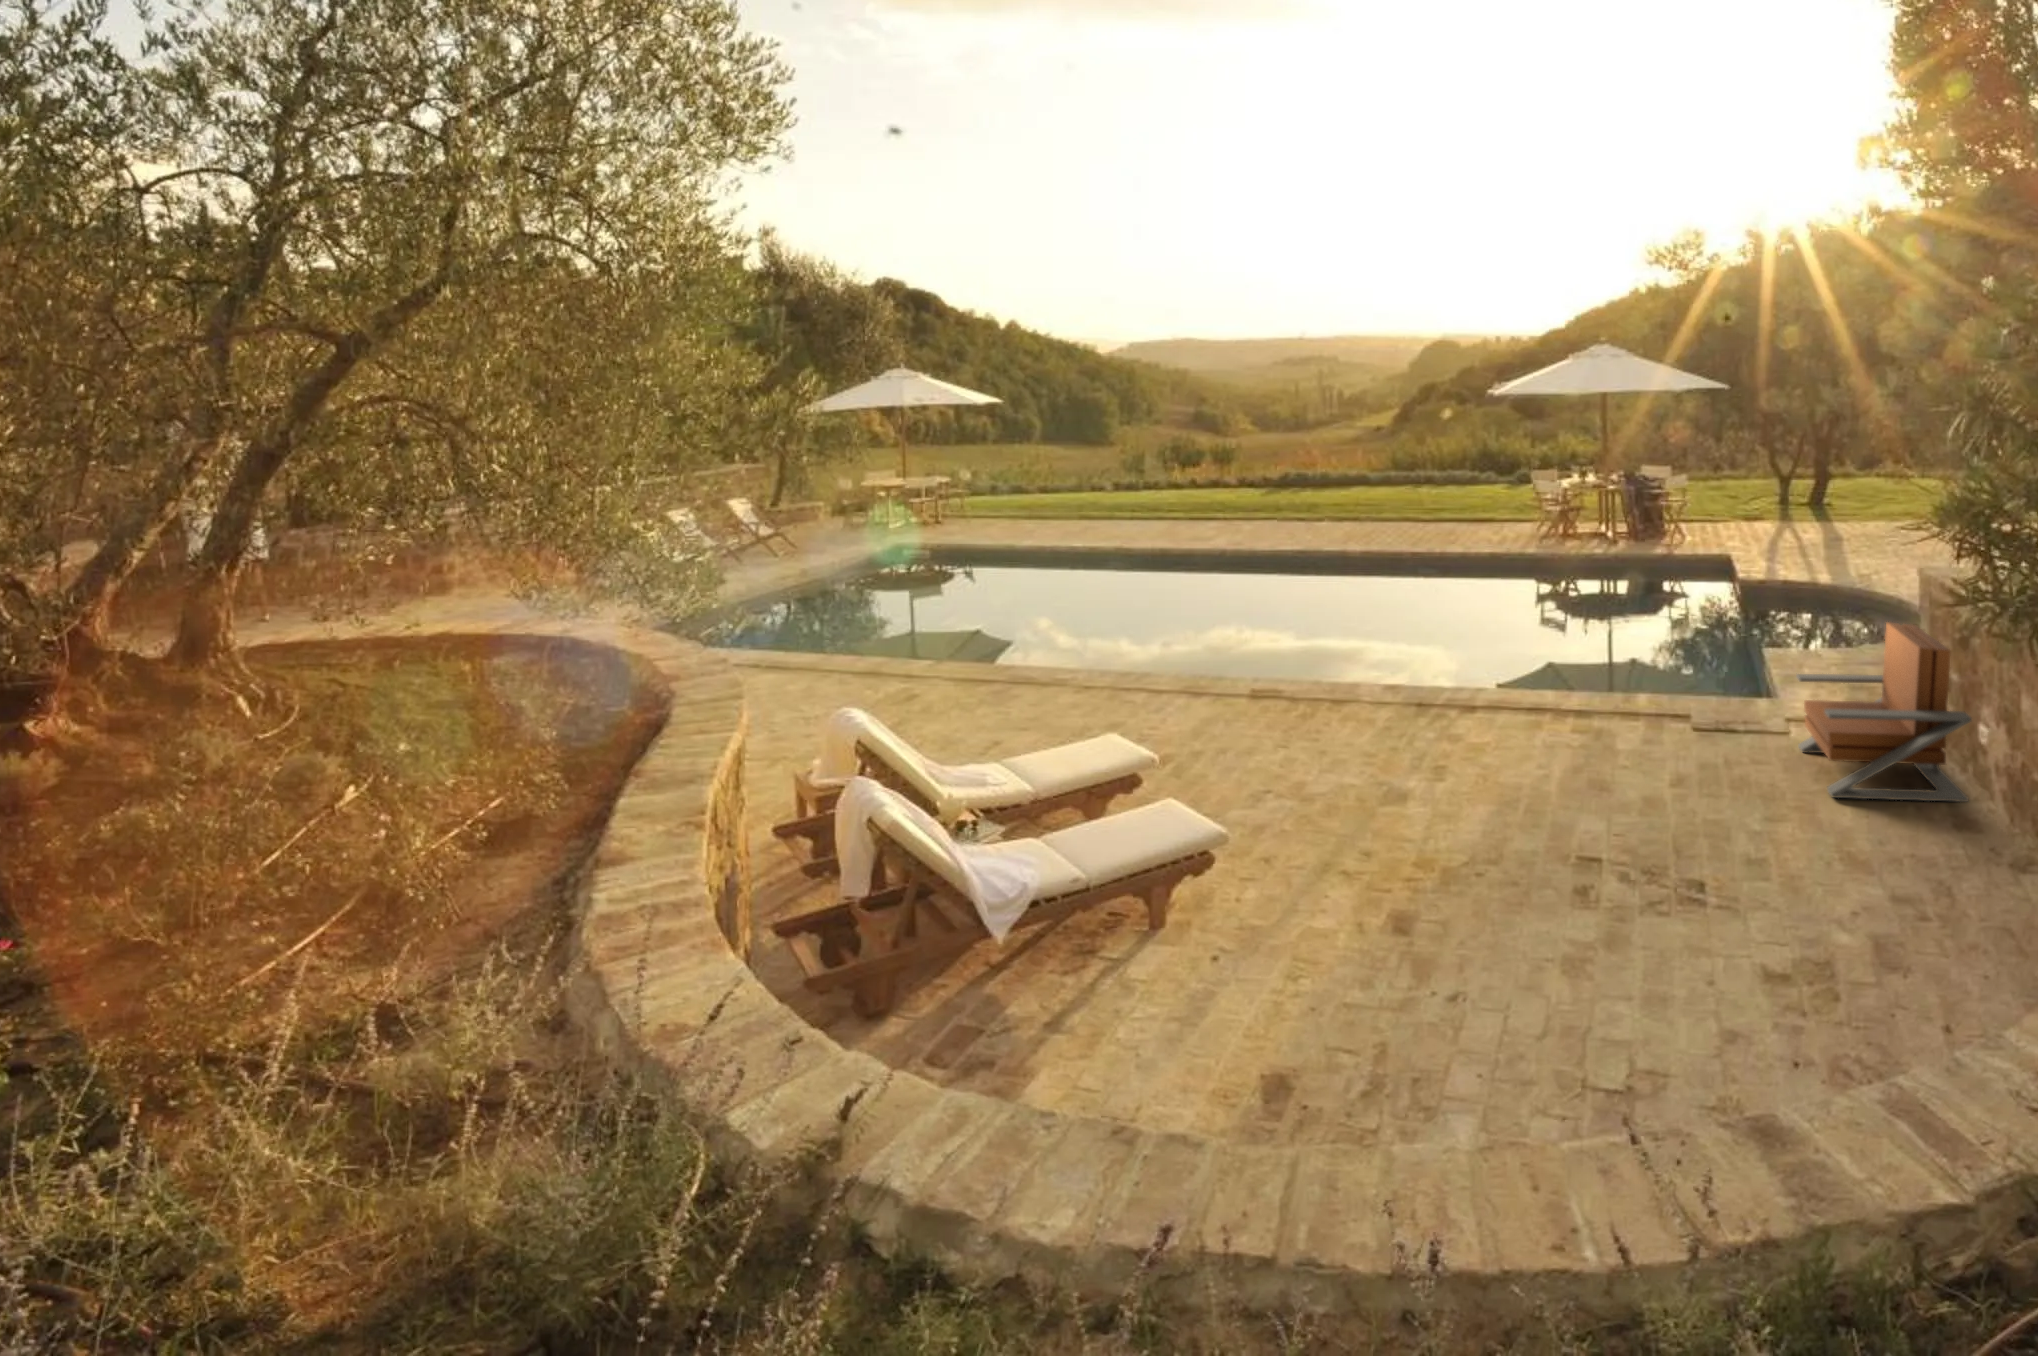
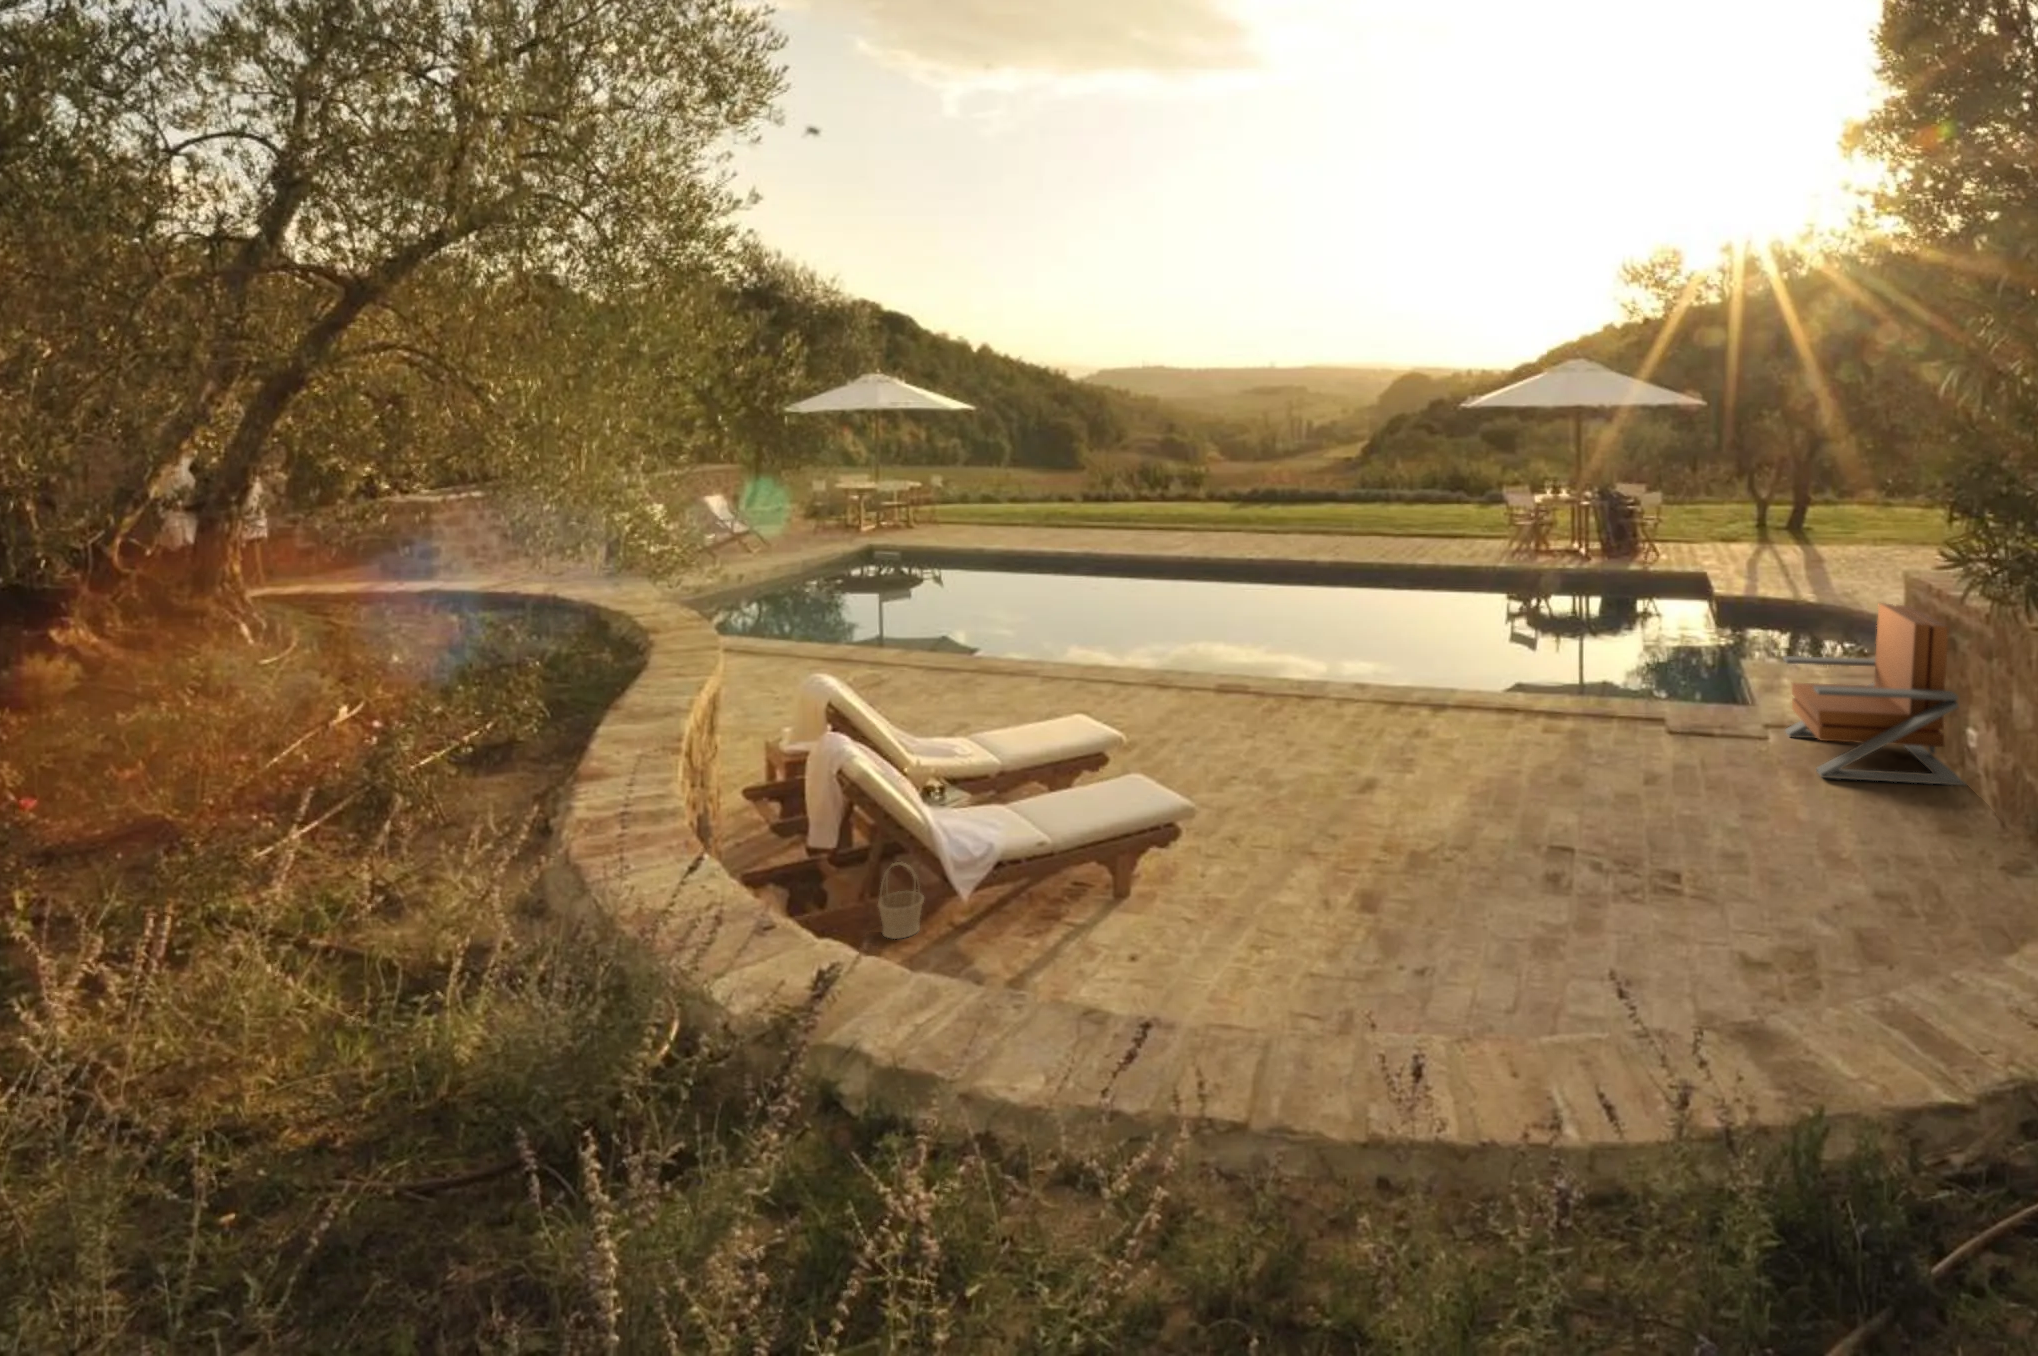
basket: none [919,932,966,1008] -> present [877,862,924,939]

